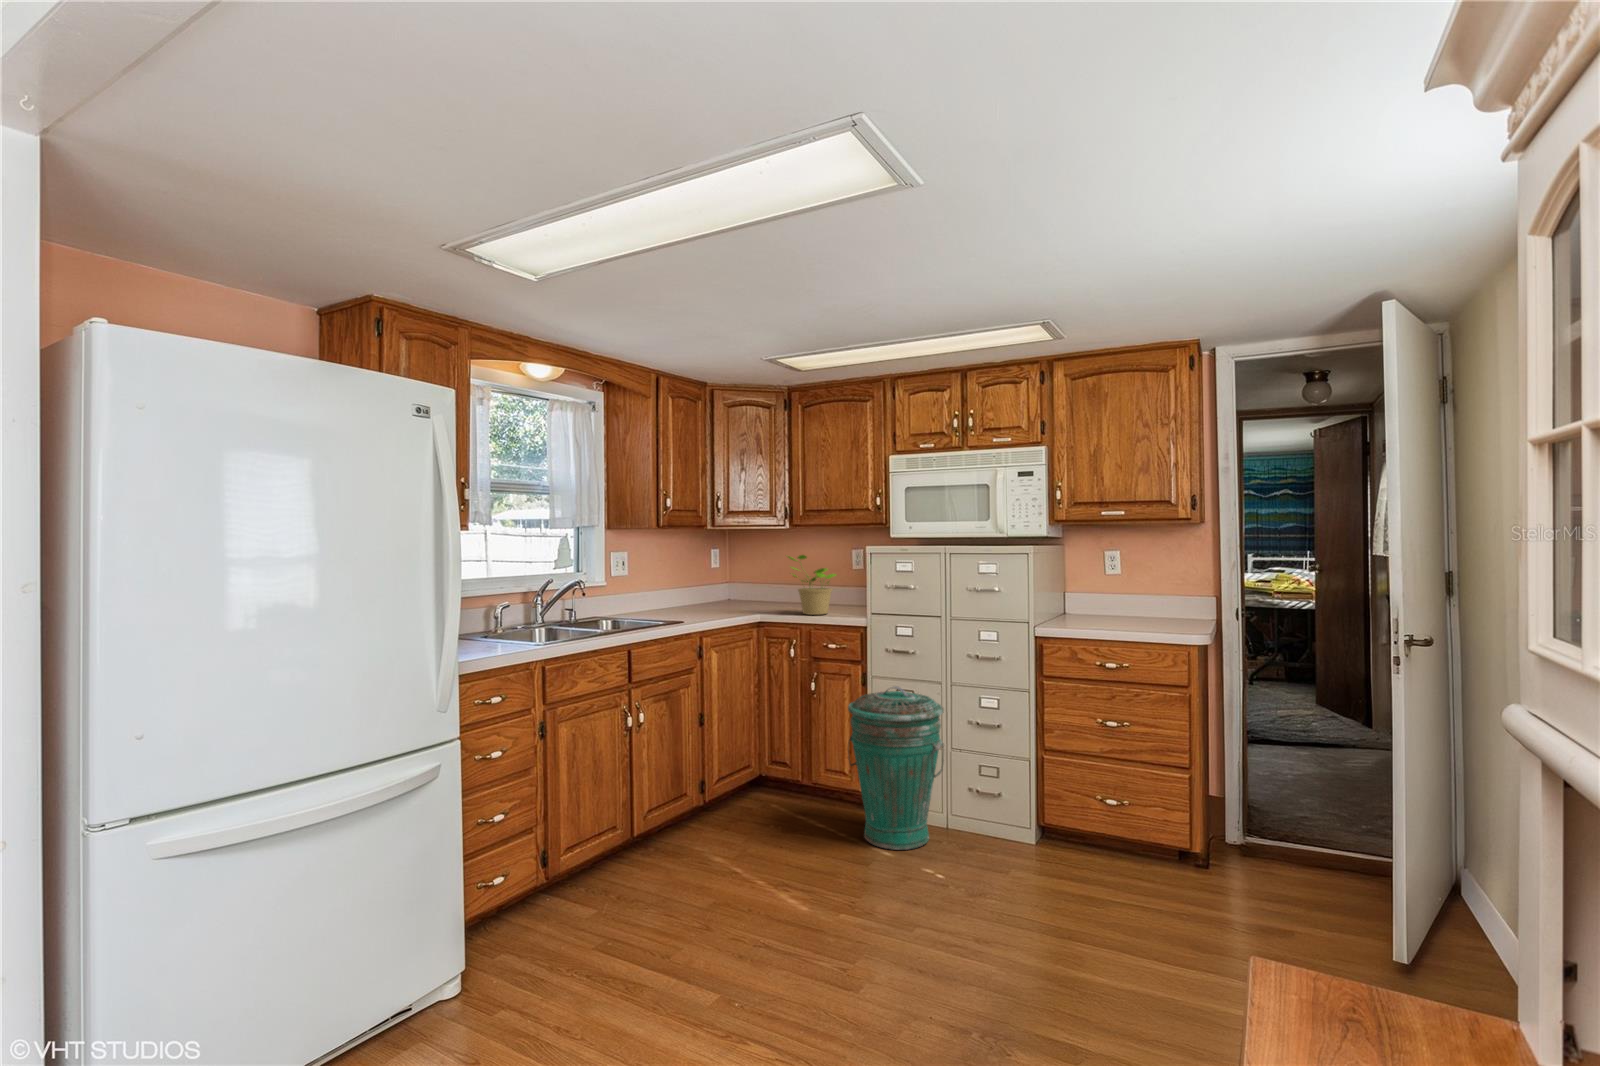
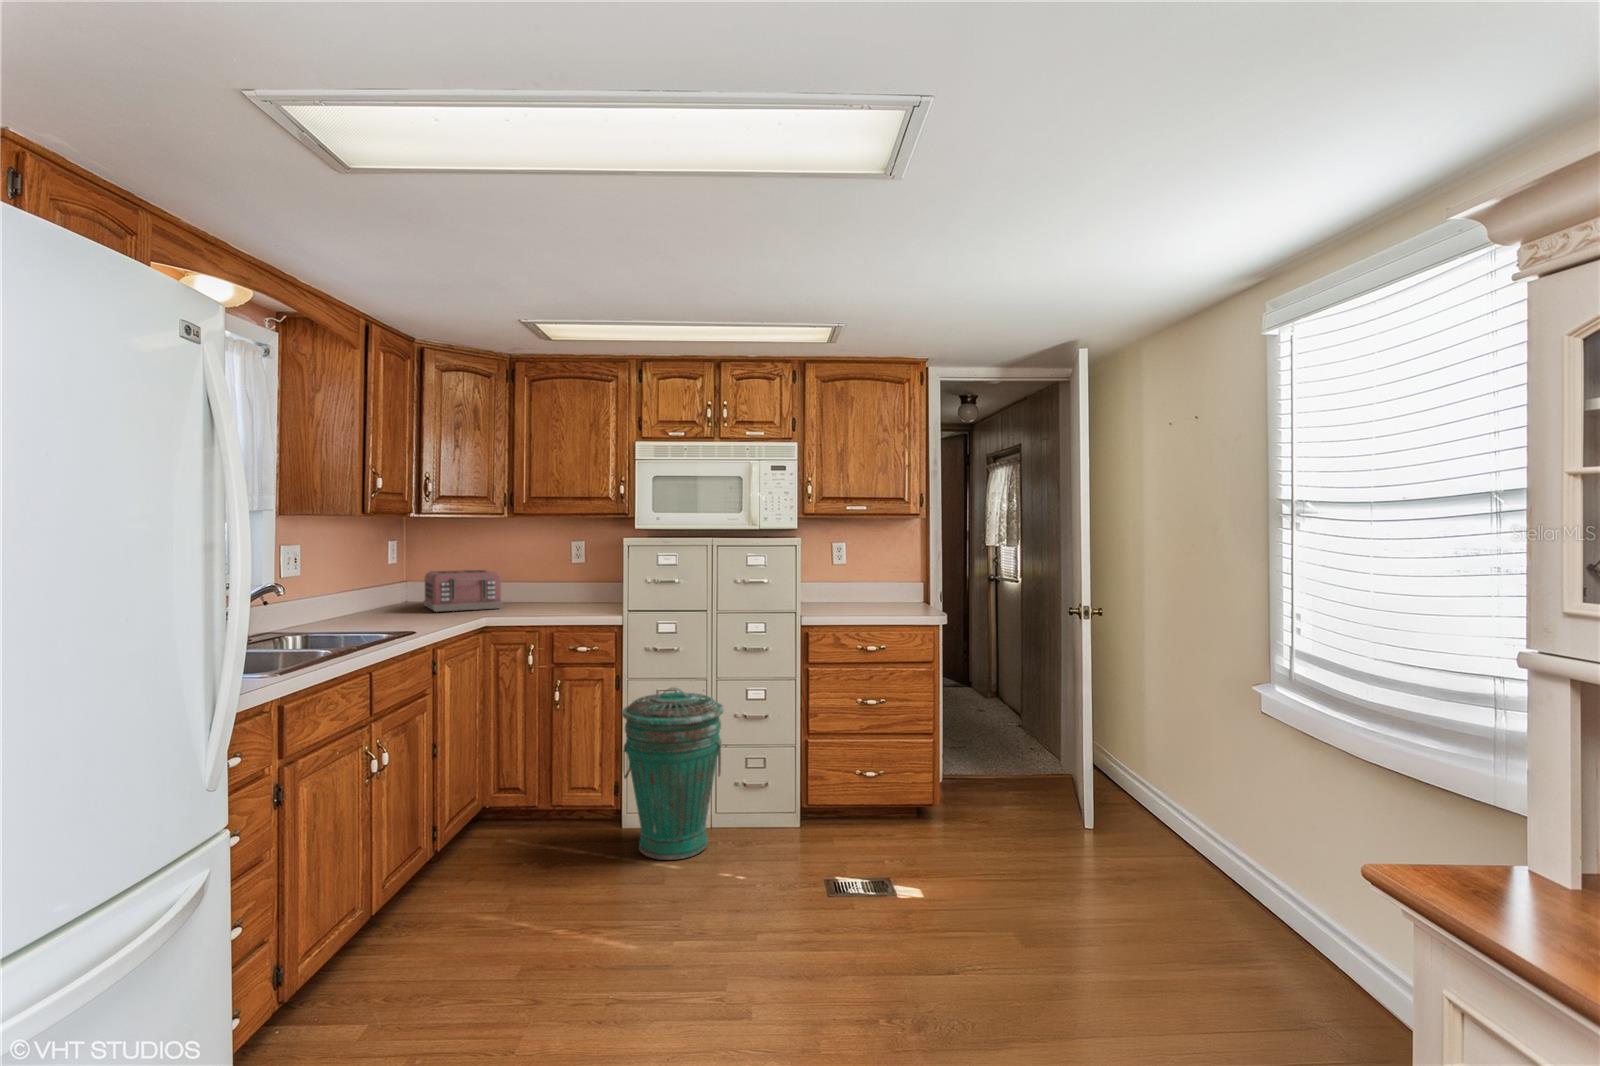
potted plant: present [788,555,836,615] -> none [522,548,582,616]
toaster: none [728,574,783,607] -> present [424,570,502,612]

